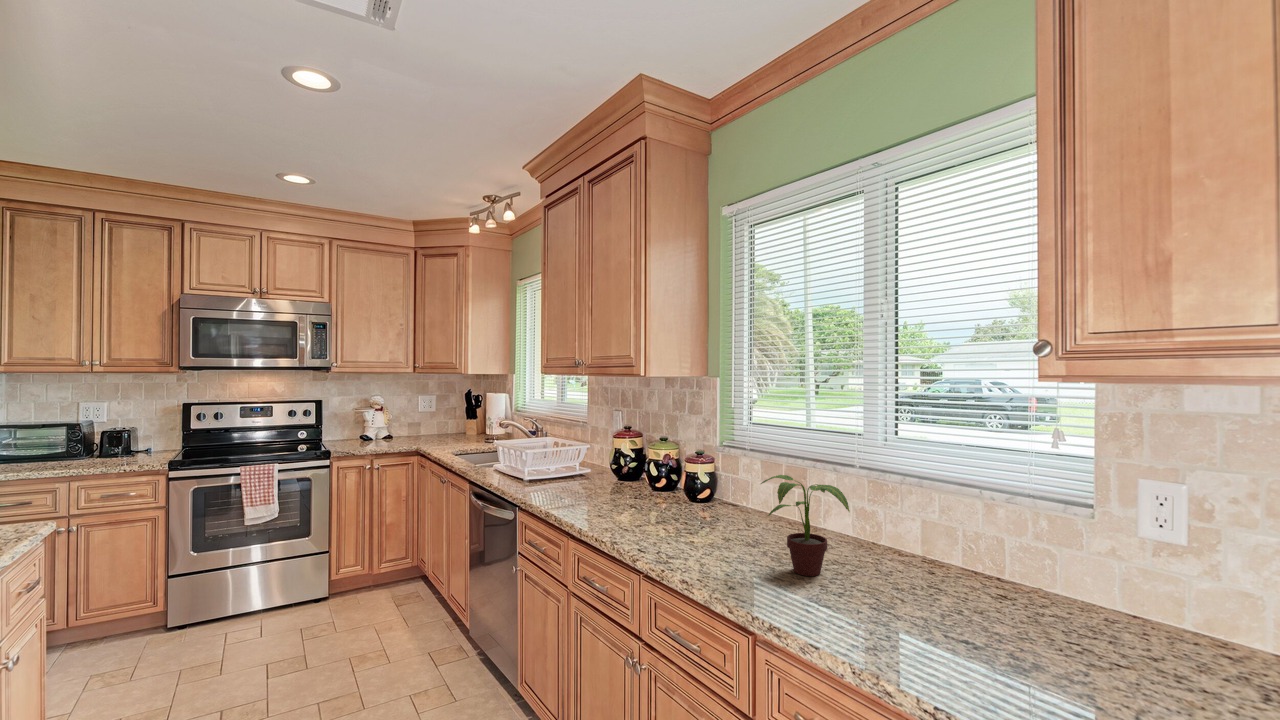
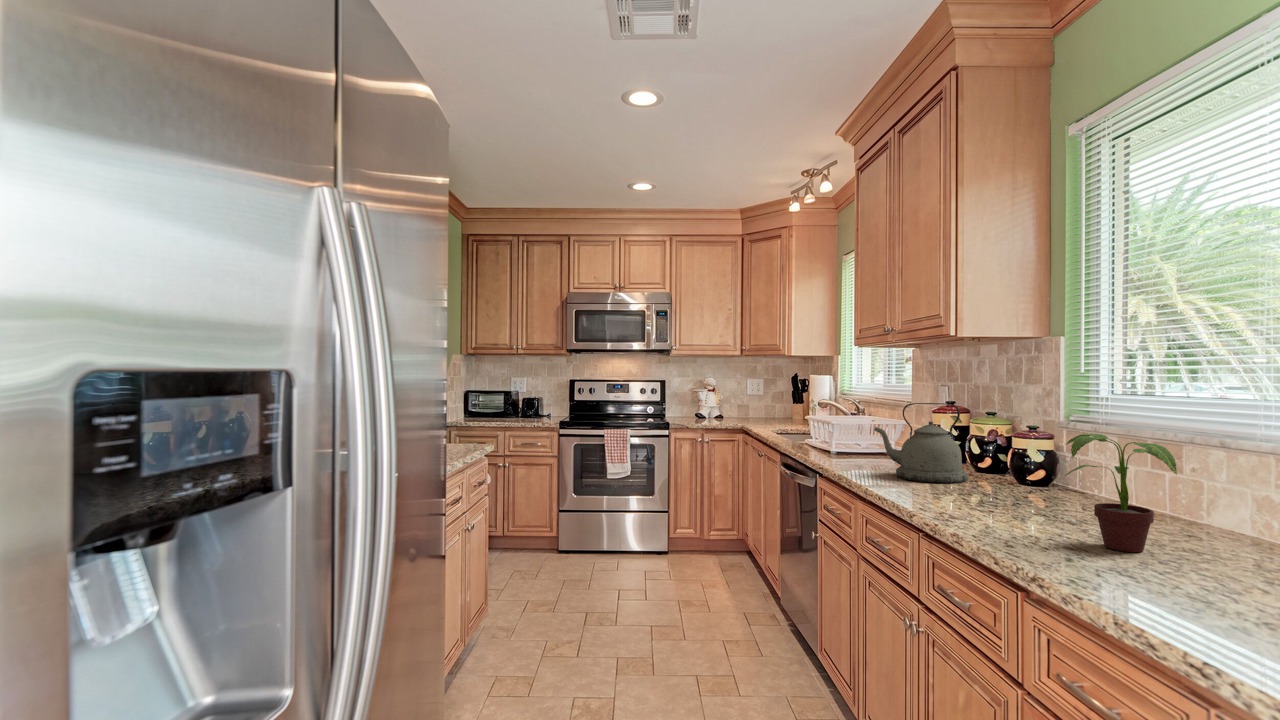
kettle: none [578,435,656,511] -> present [875,403,968,483]

